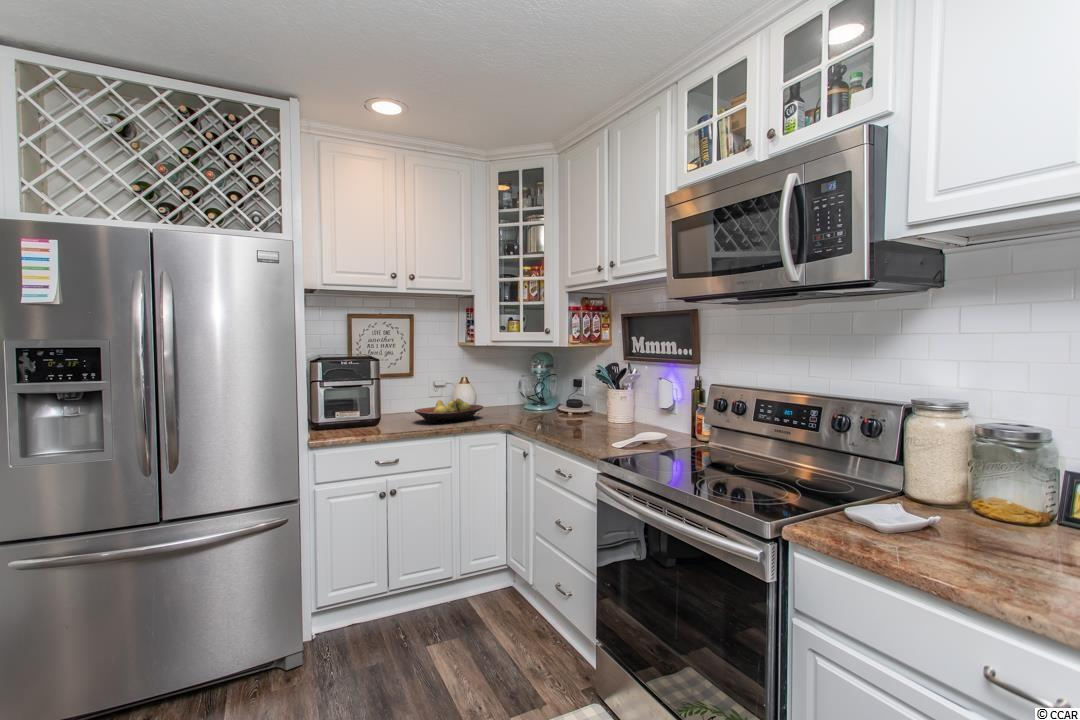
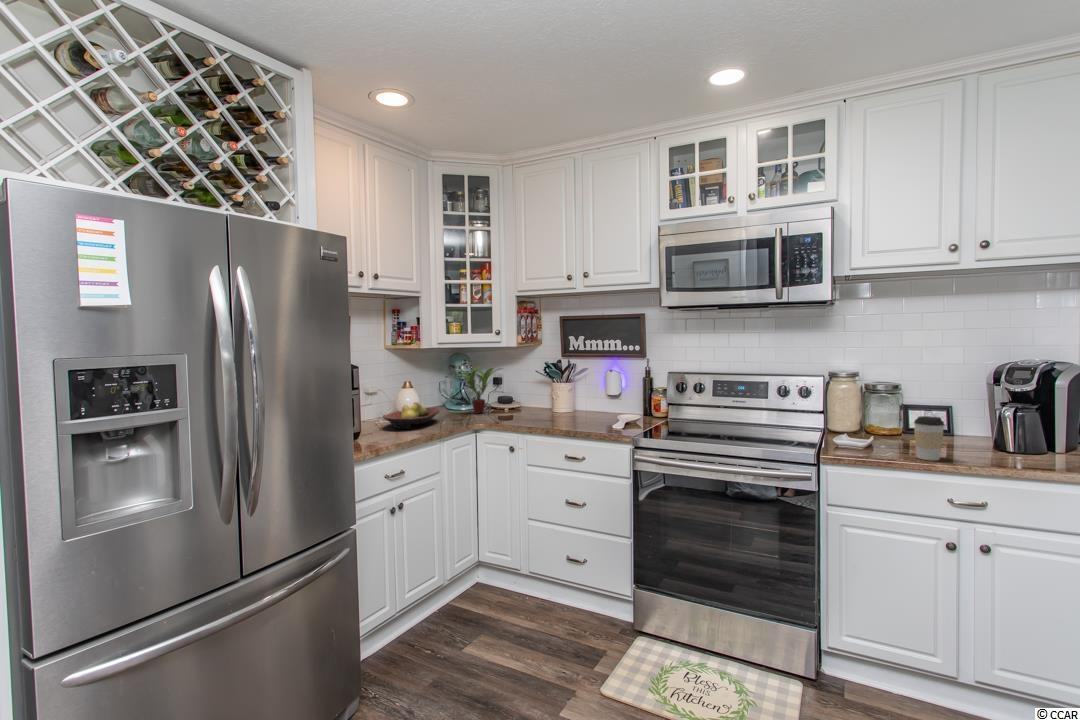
potted plant: none [510,365,565,416] -> present [455,366,502,413]
coffee cup: none [928,483,988,570] -> present [914,416,944,461]

